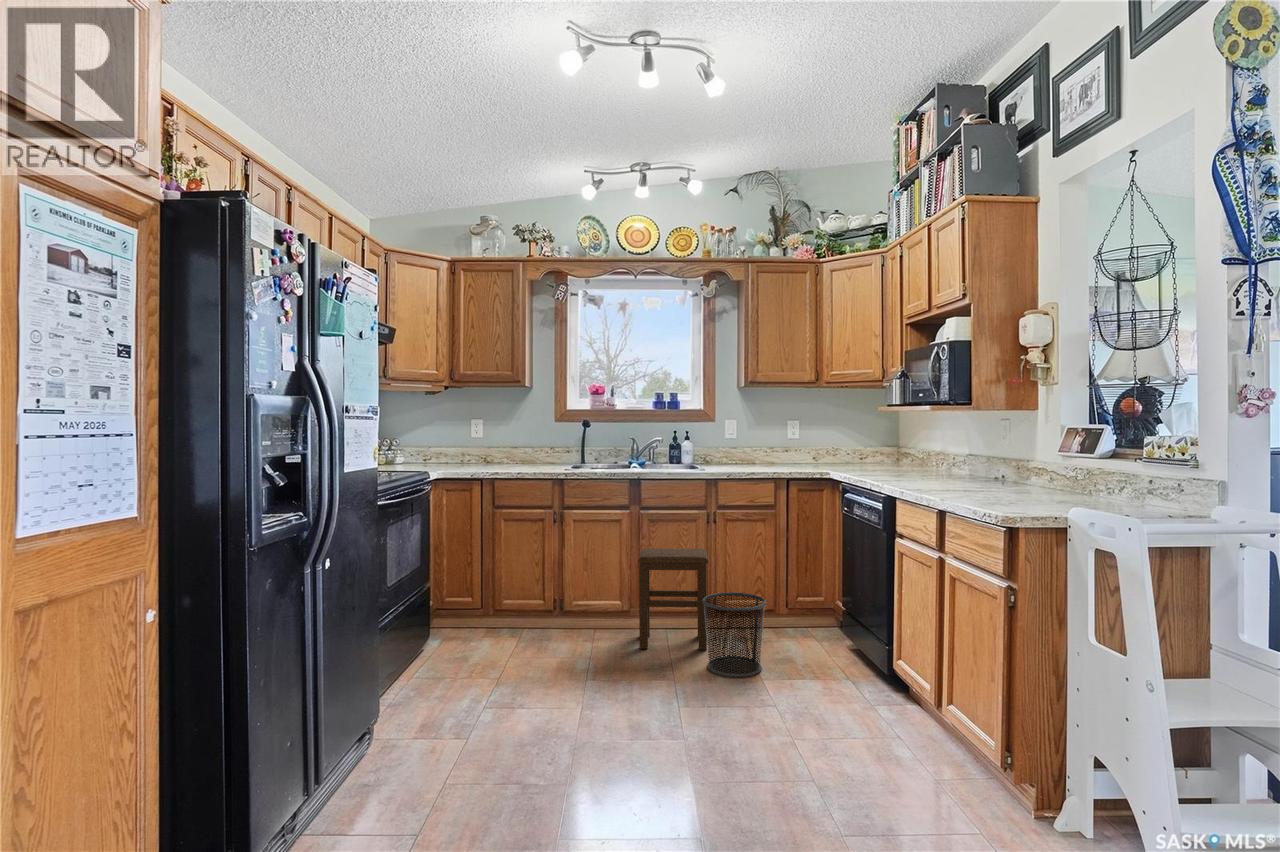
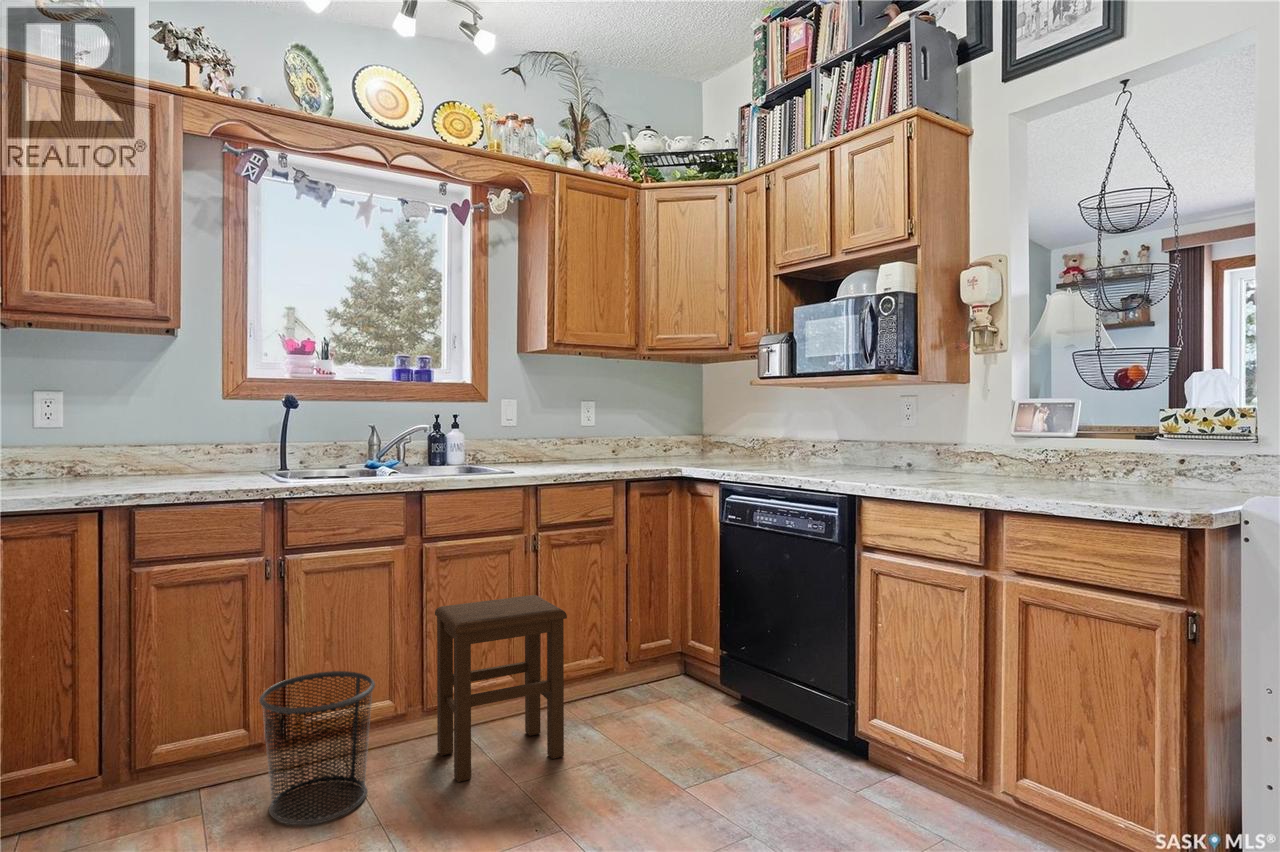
waste bin: present [702,592,766,677] -> present [259,671,375,825]

